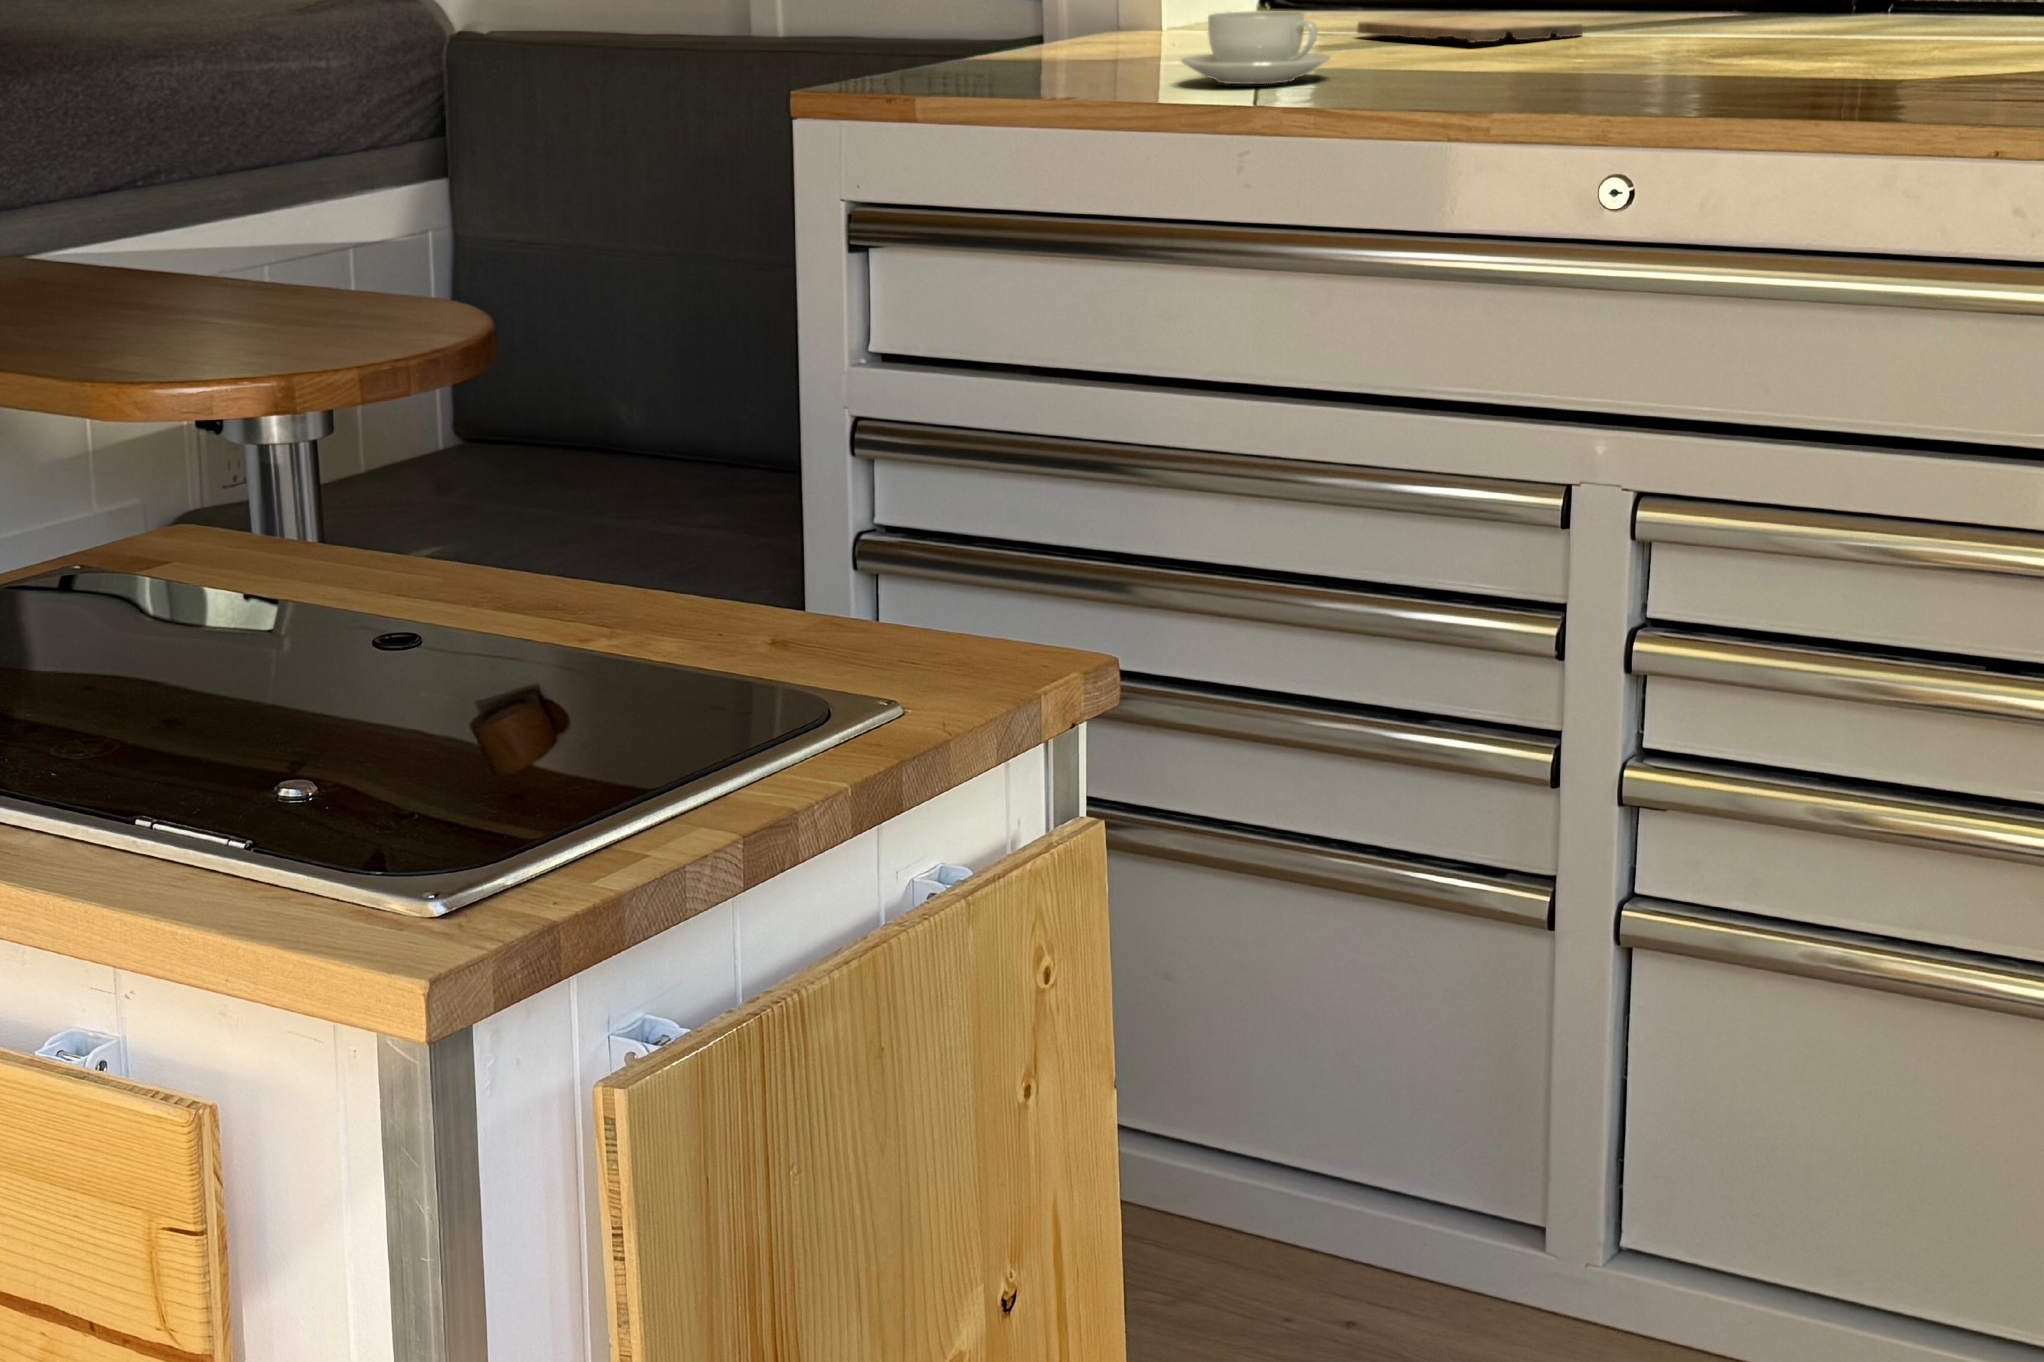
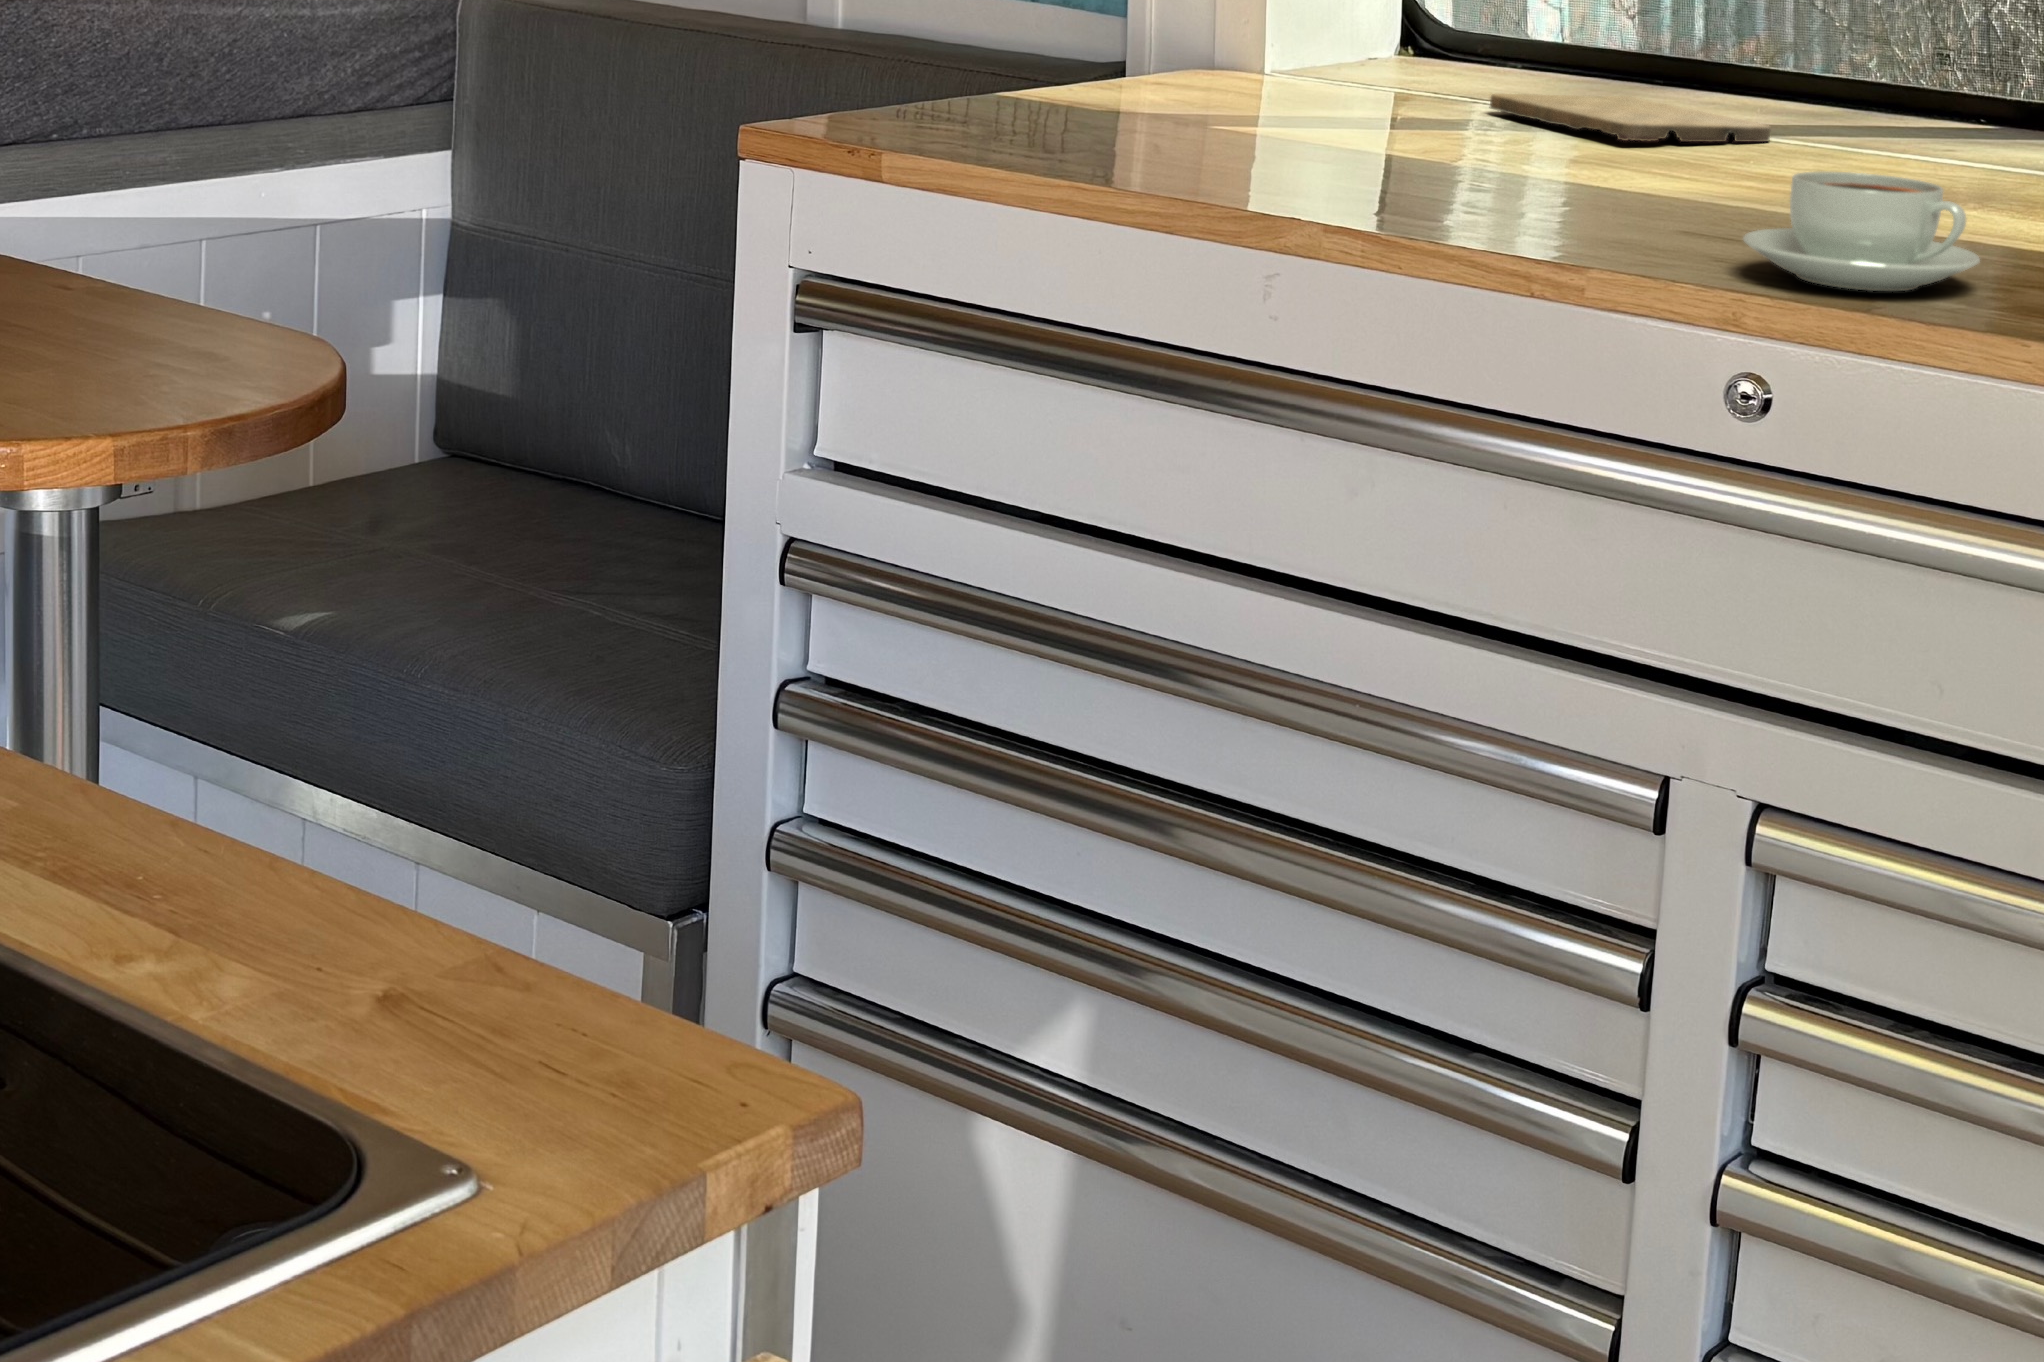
coffee cup: present [1181,11,1330,84] -> present [1743,172,1980,291]

